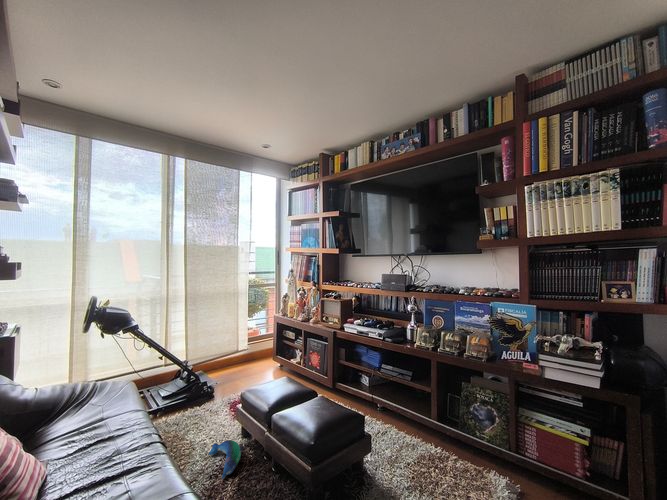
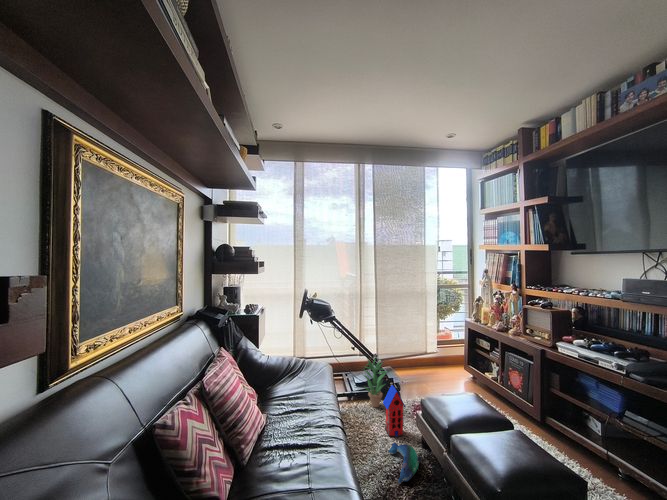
potted plant: none [173,364,204,417] -> present [364,359,387,407]
toy house: none [200,387,226,441] -> present [383,385,405,437]

